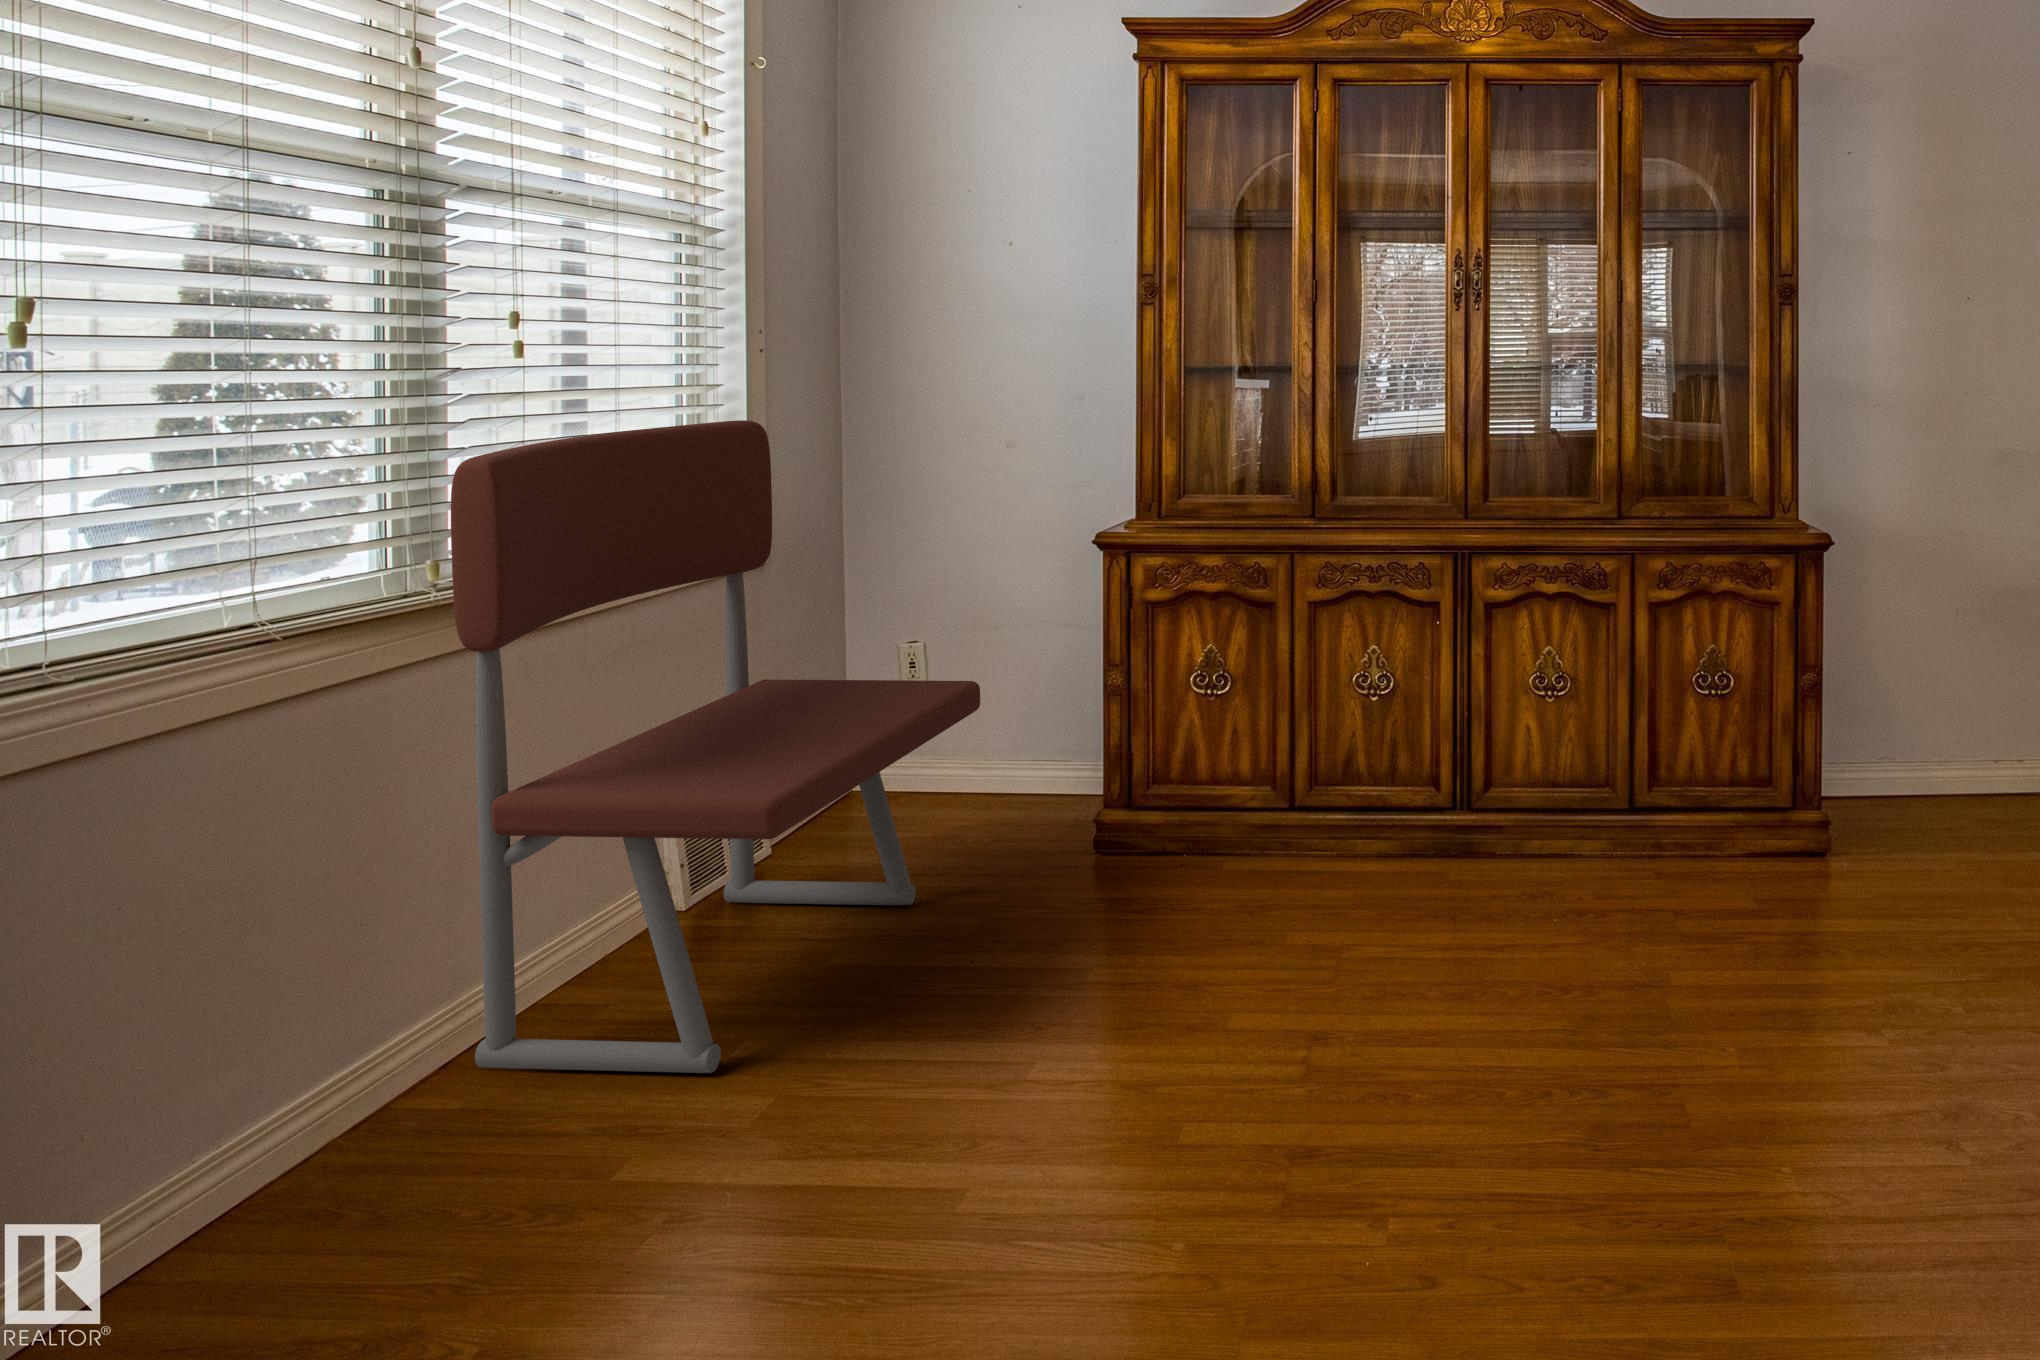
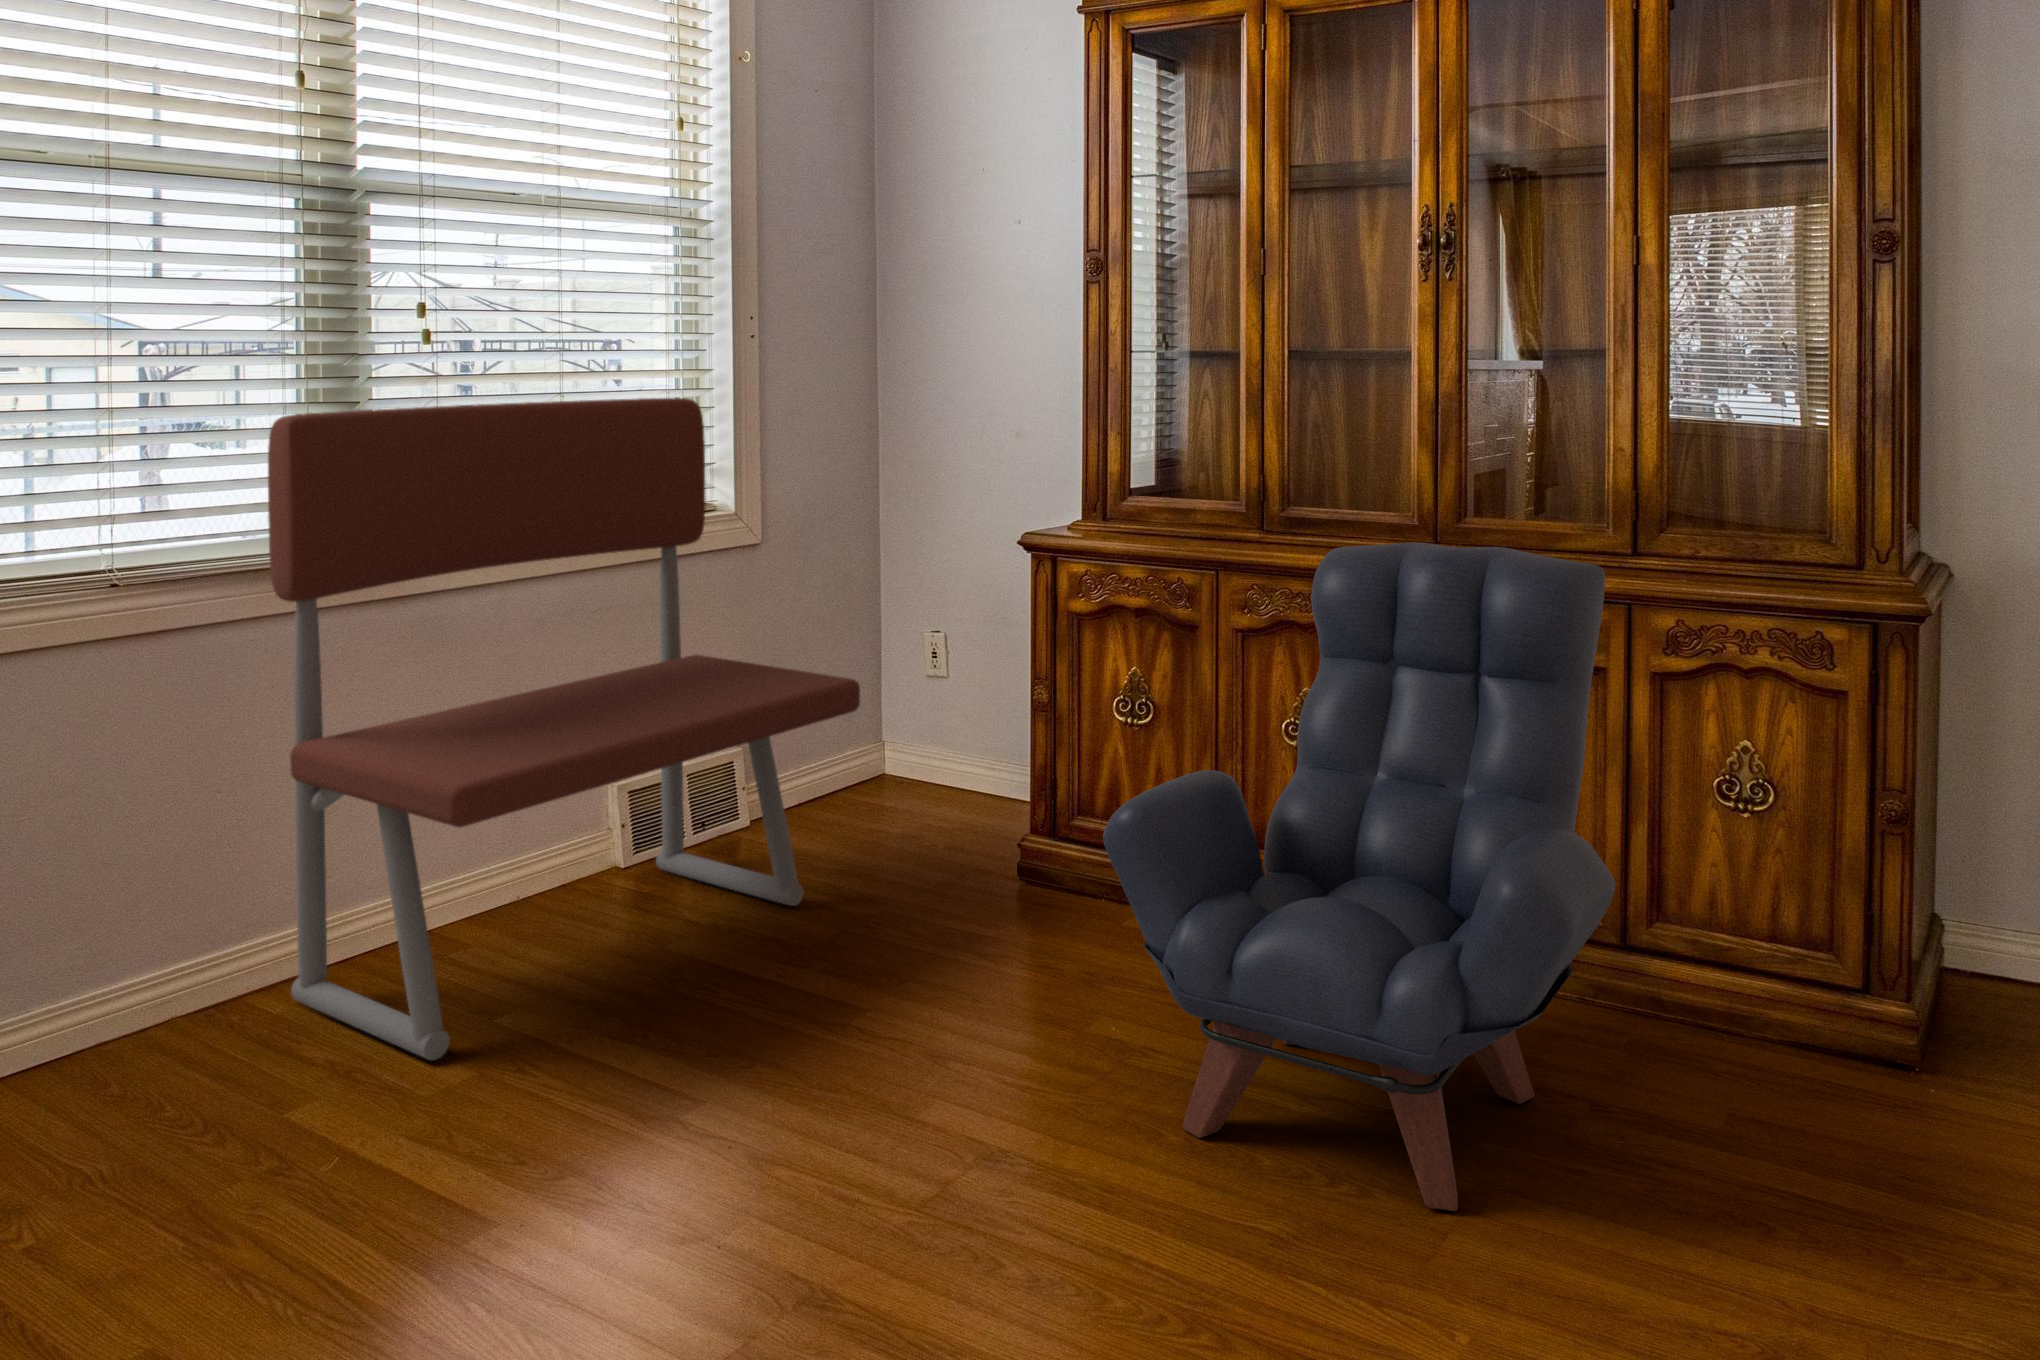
armchair: none [1325,517,1691,978] -> present [1103,542,1615,1211]

